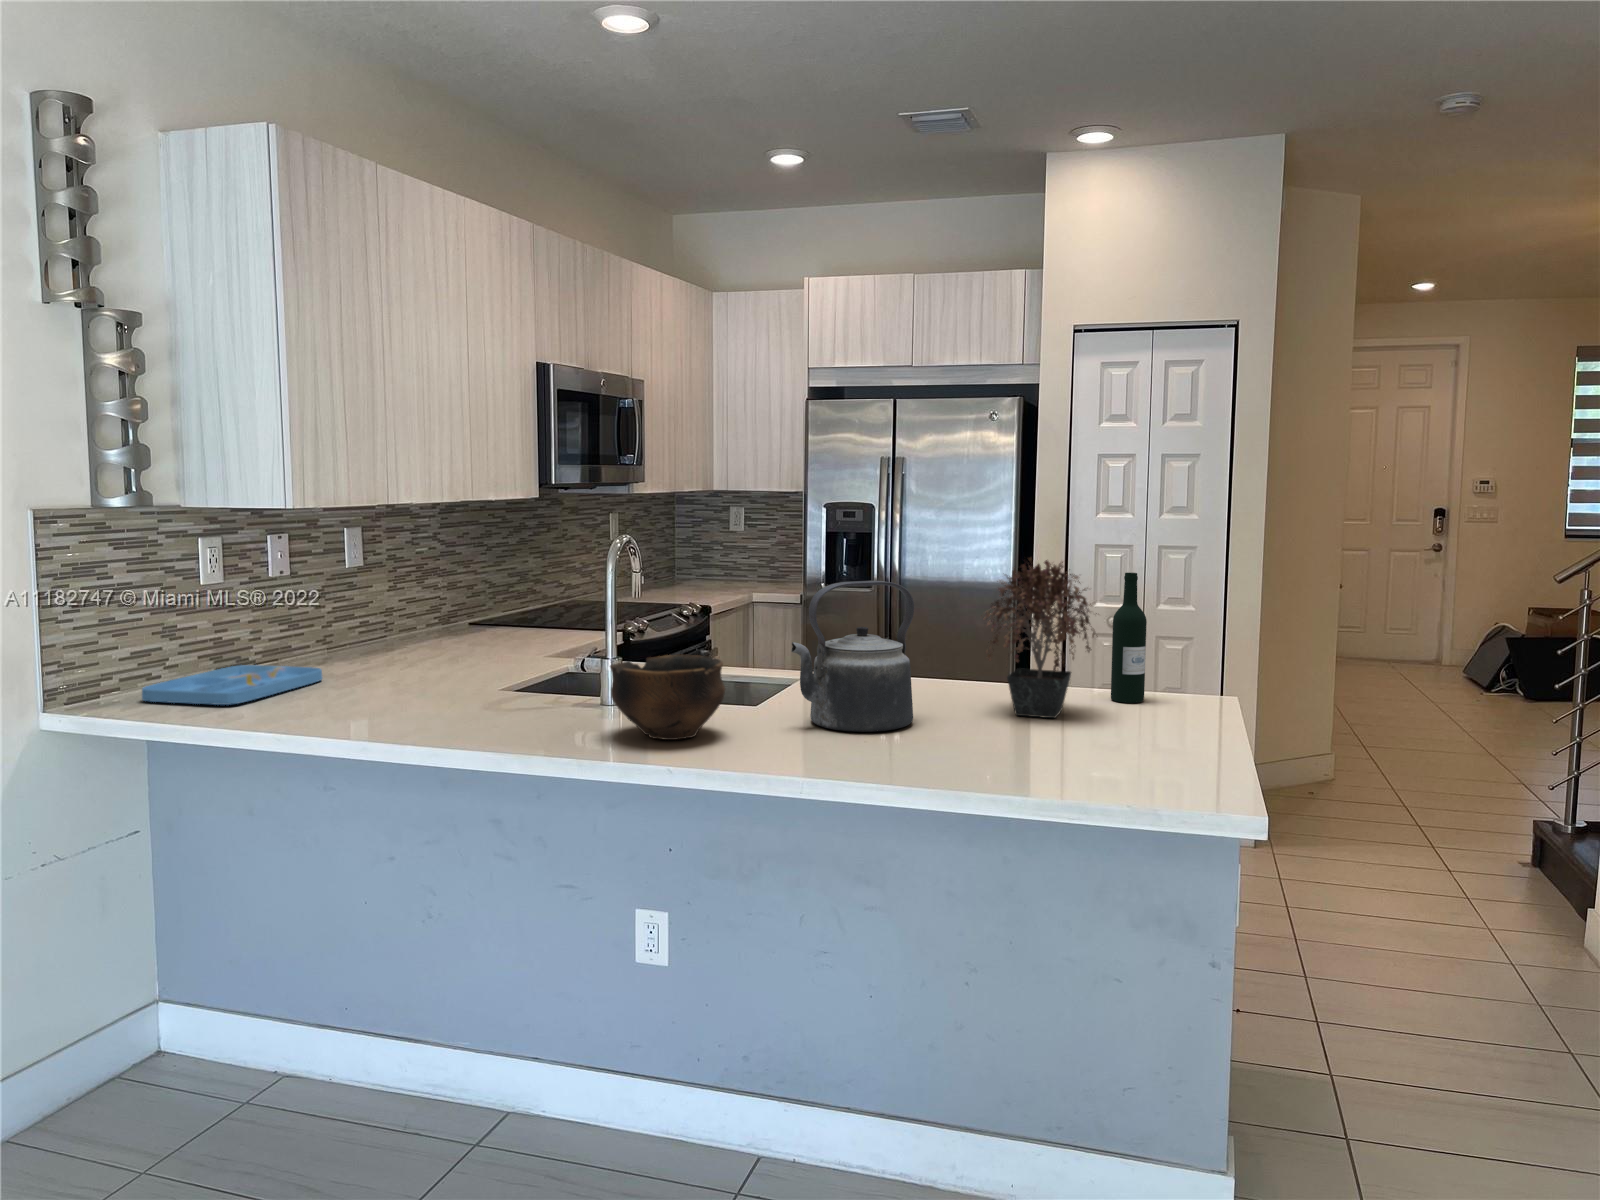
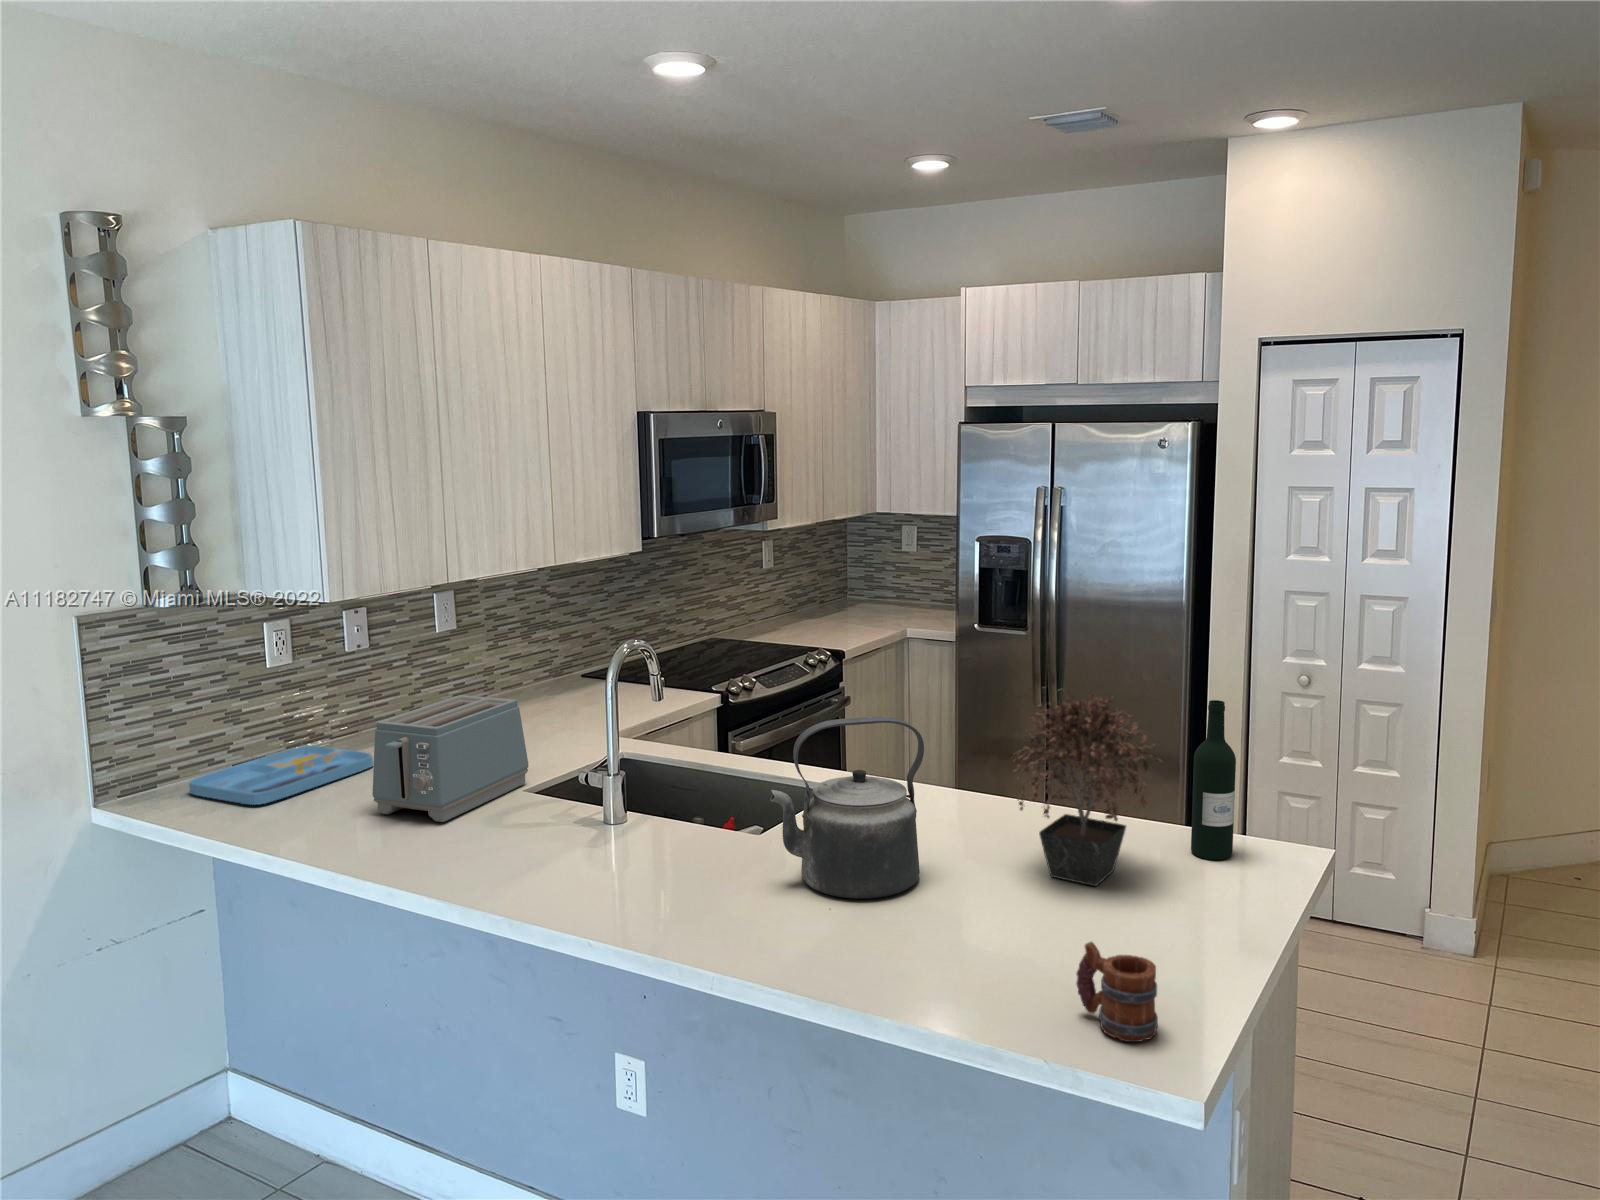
toaster: none [362,602,498,708] -> present [372,695,528,822]
bowl: present [610,655,725,740] -> none [564,793,693,898]
mug: none [1097,714,1166,784] -> present [1076,942,1158,1042]

